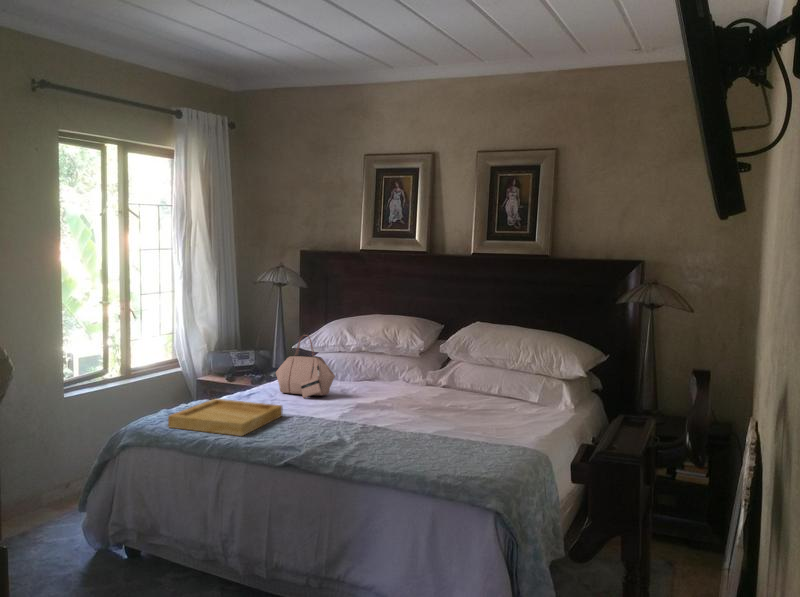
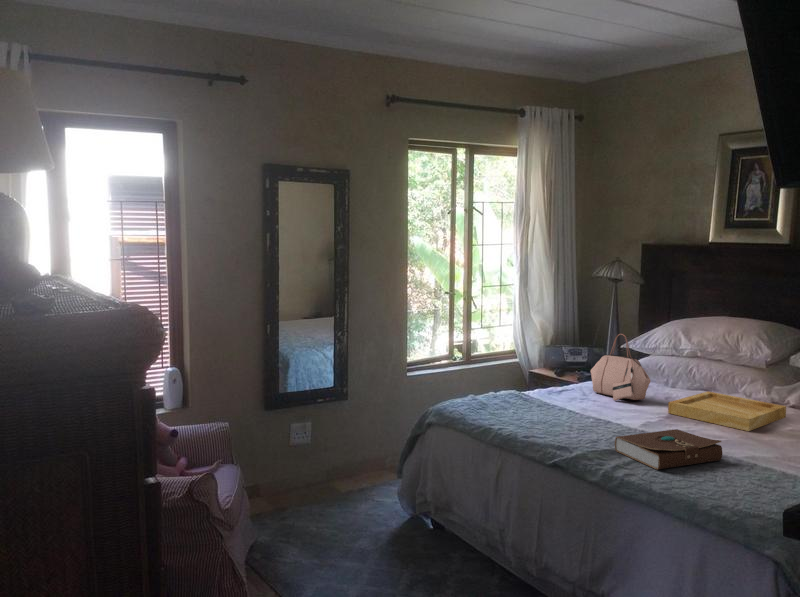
tray: present [168,399,283,436] -> present [668,391,786,431]
book: none [334,416,421,453] -> present [615,429,722,470]

